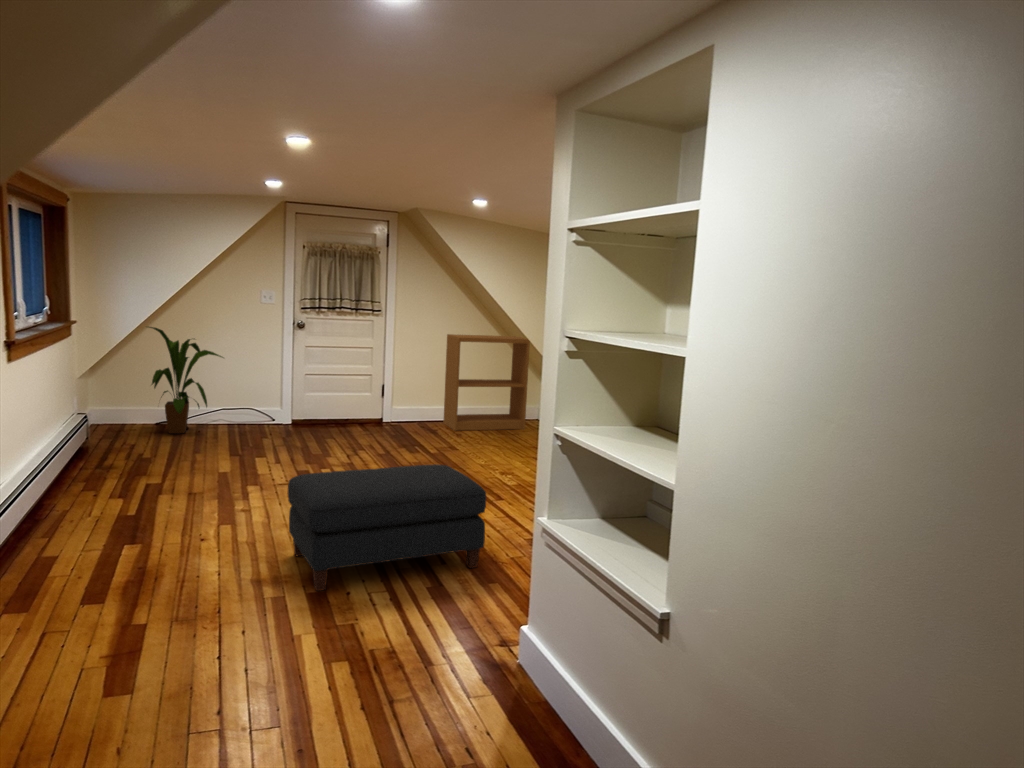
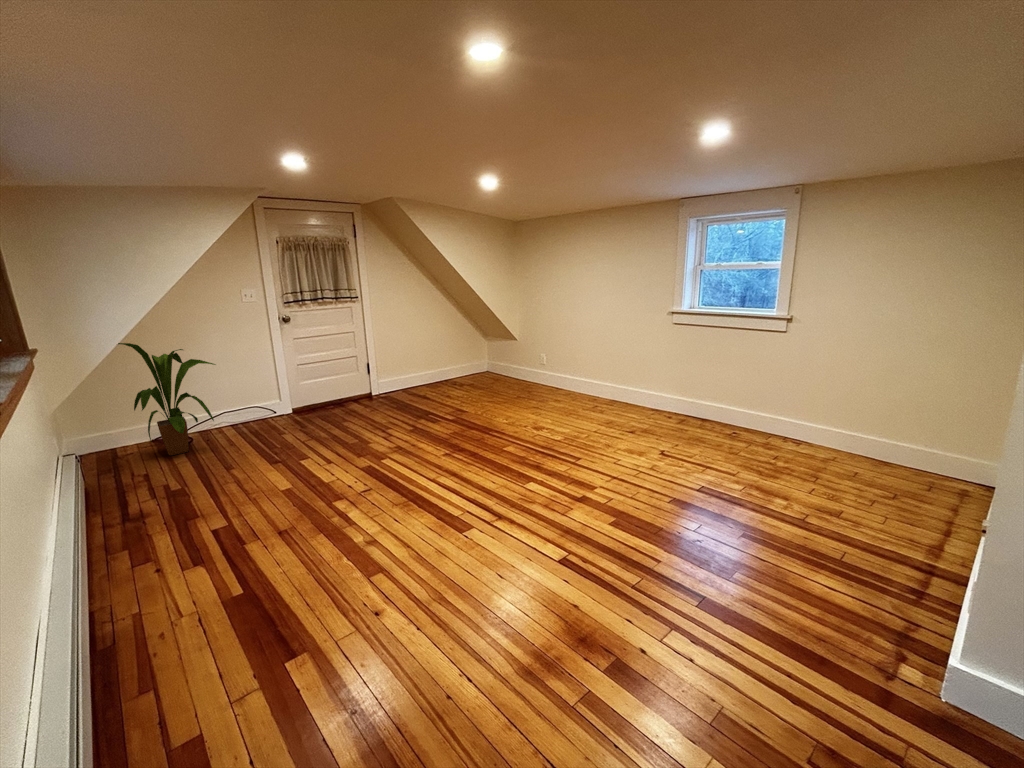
bookshelf: present [443,334,530,431] -> none [418,308,492,395]
ottoman: present [288,464,486,591] -> none [498,453,696,659]

